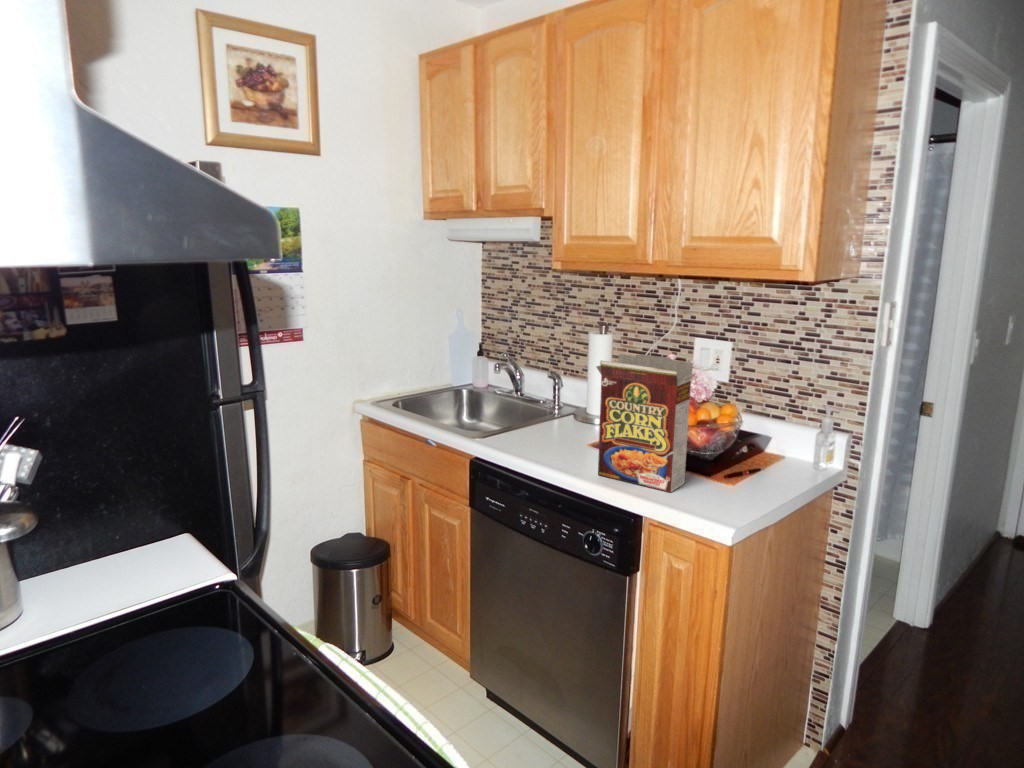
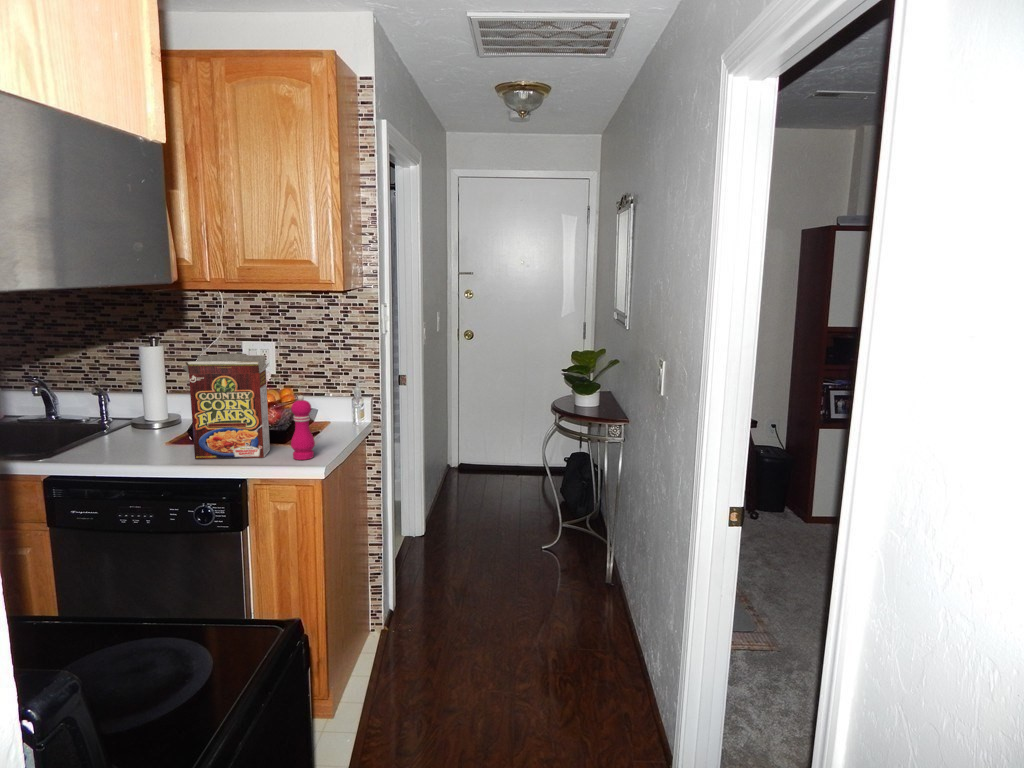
pepper mill: none [703,423,736,511] -> present [291,395,315,460]

